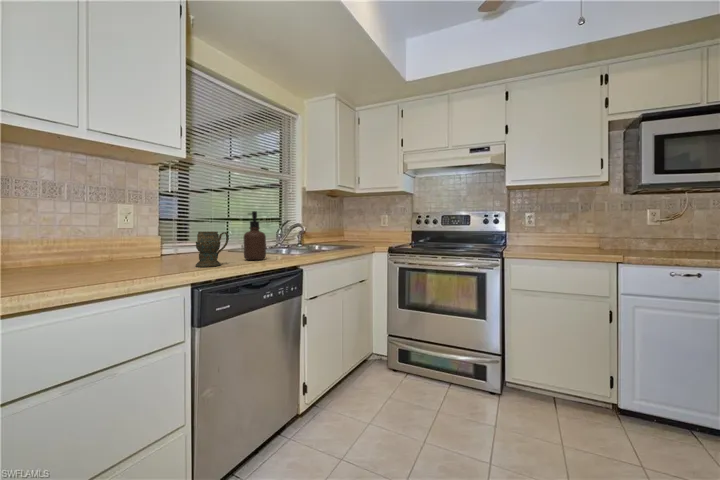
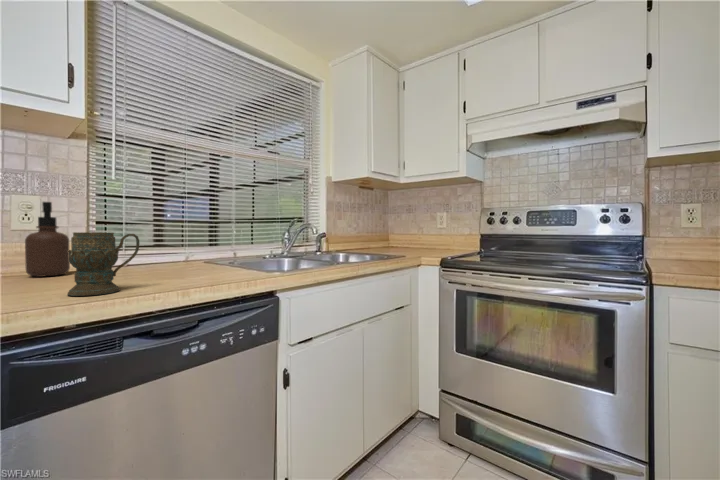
soap dispenser: present [244,211,266,260] -> present [25,202,70,277]

